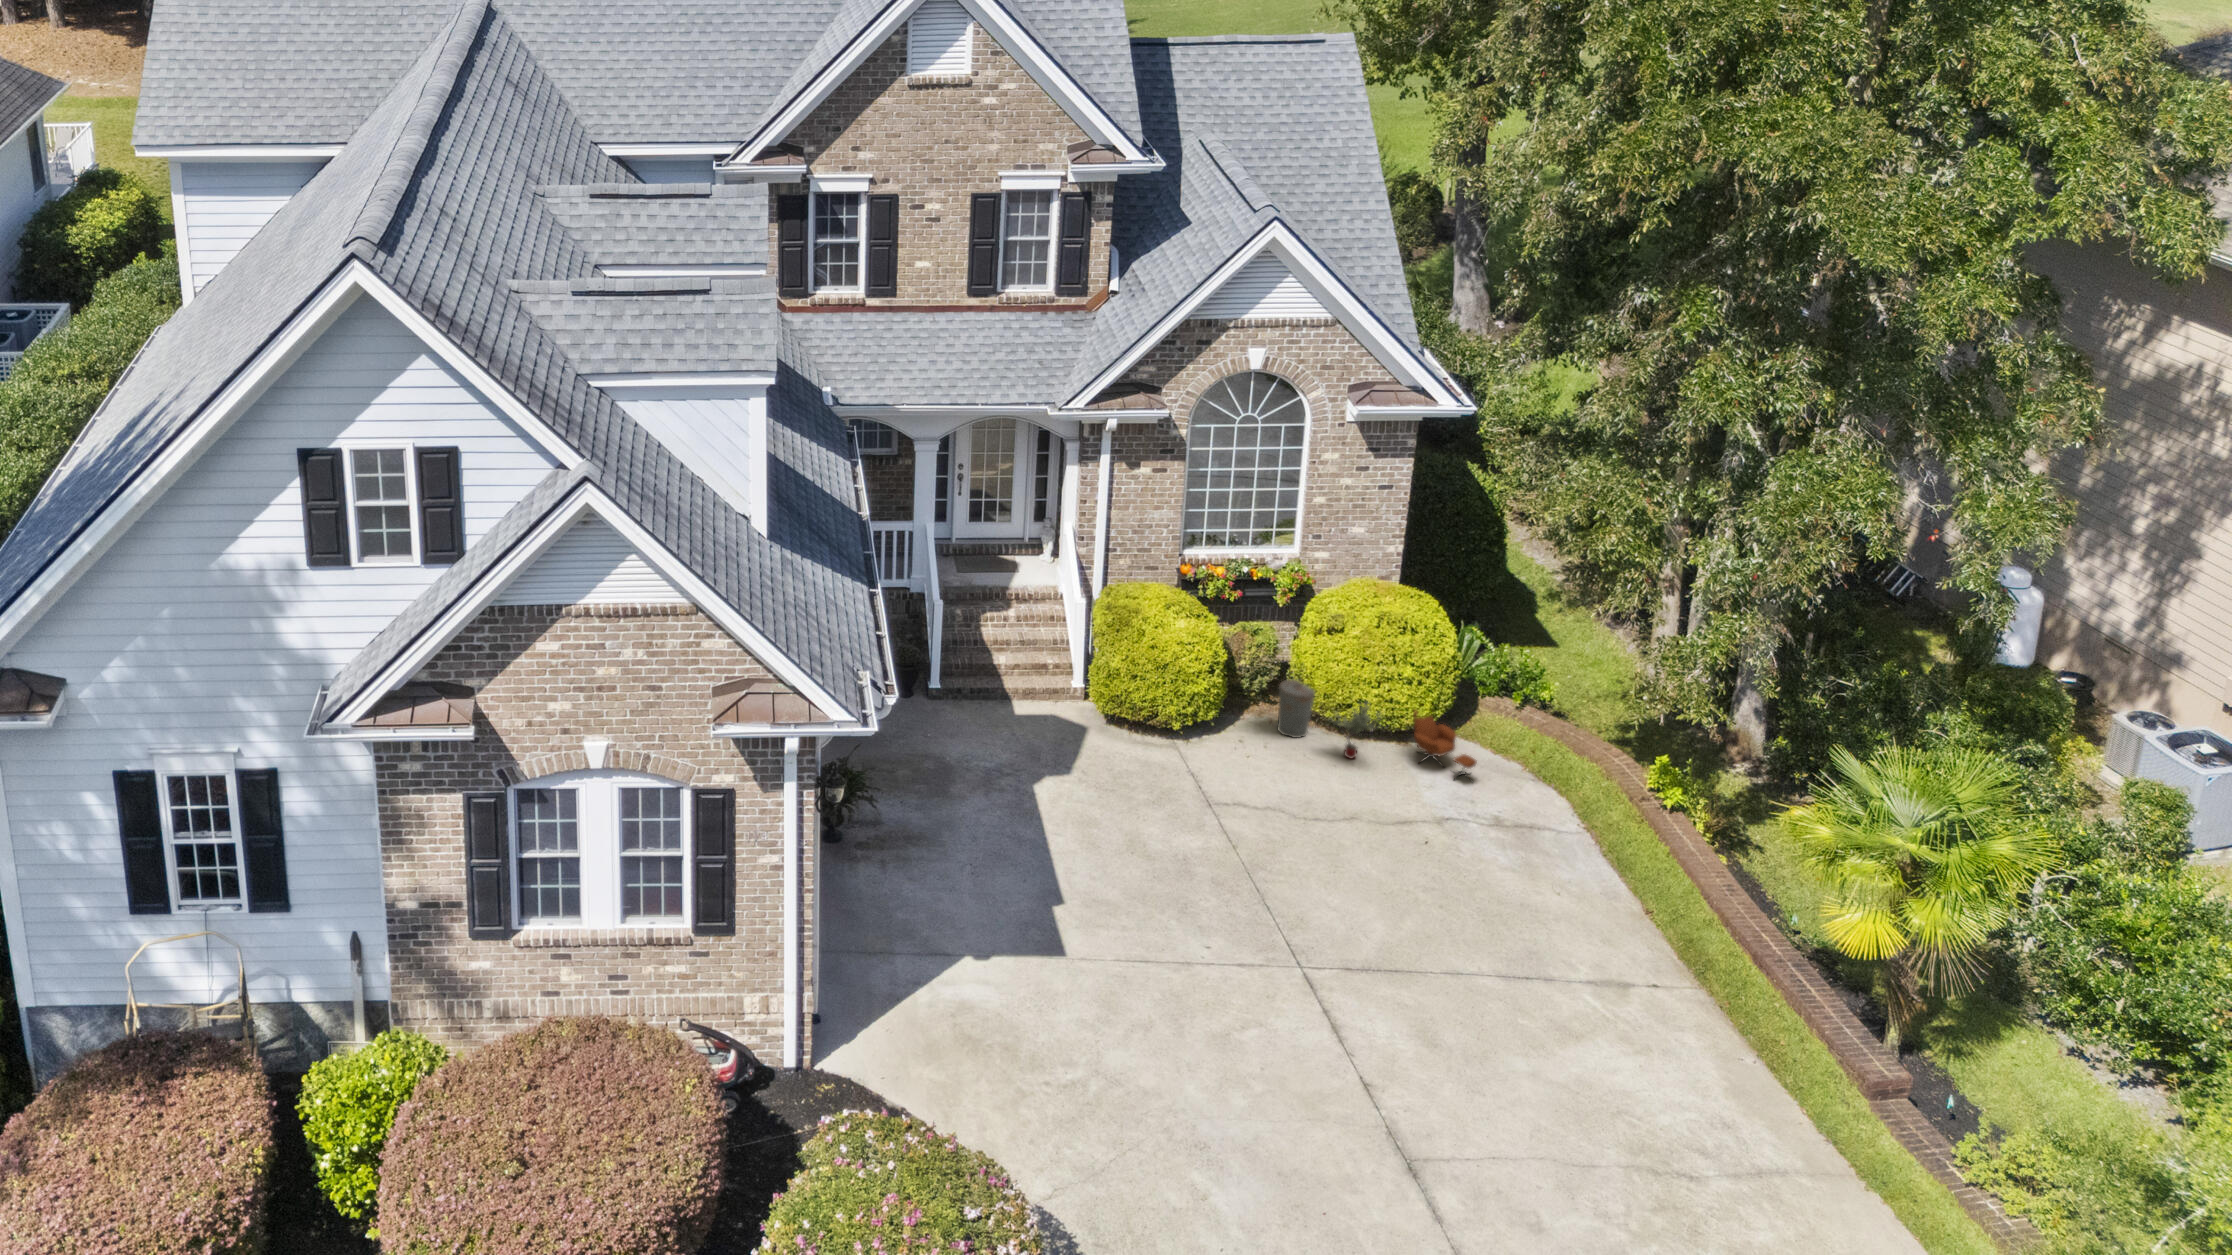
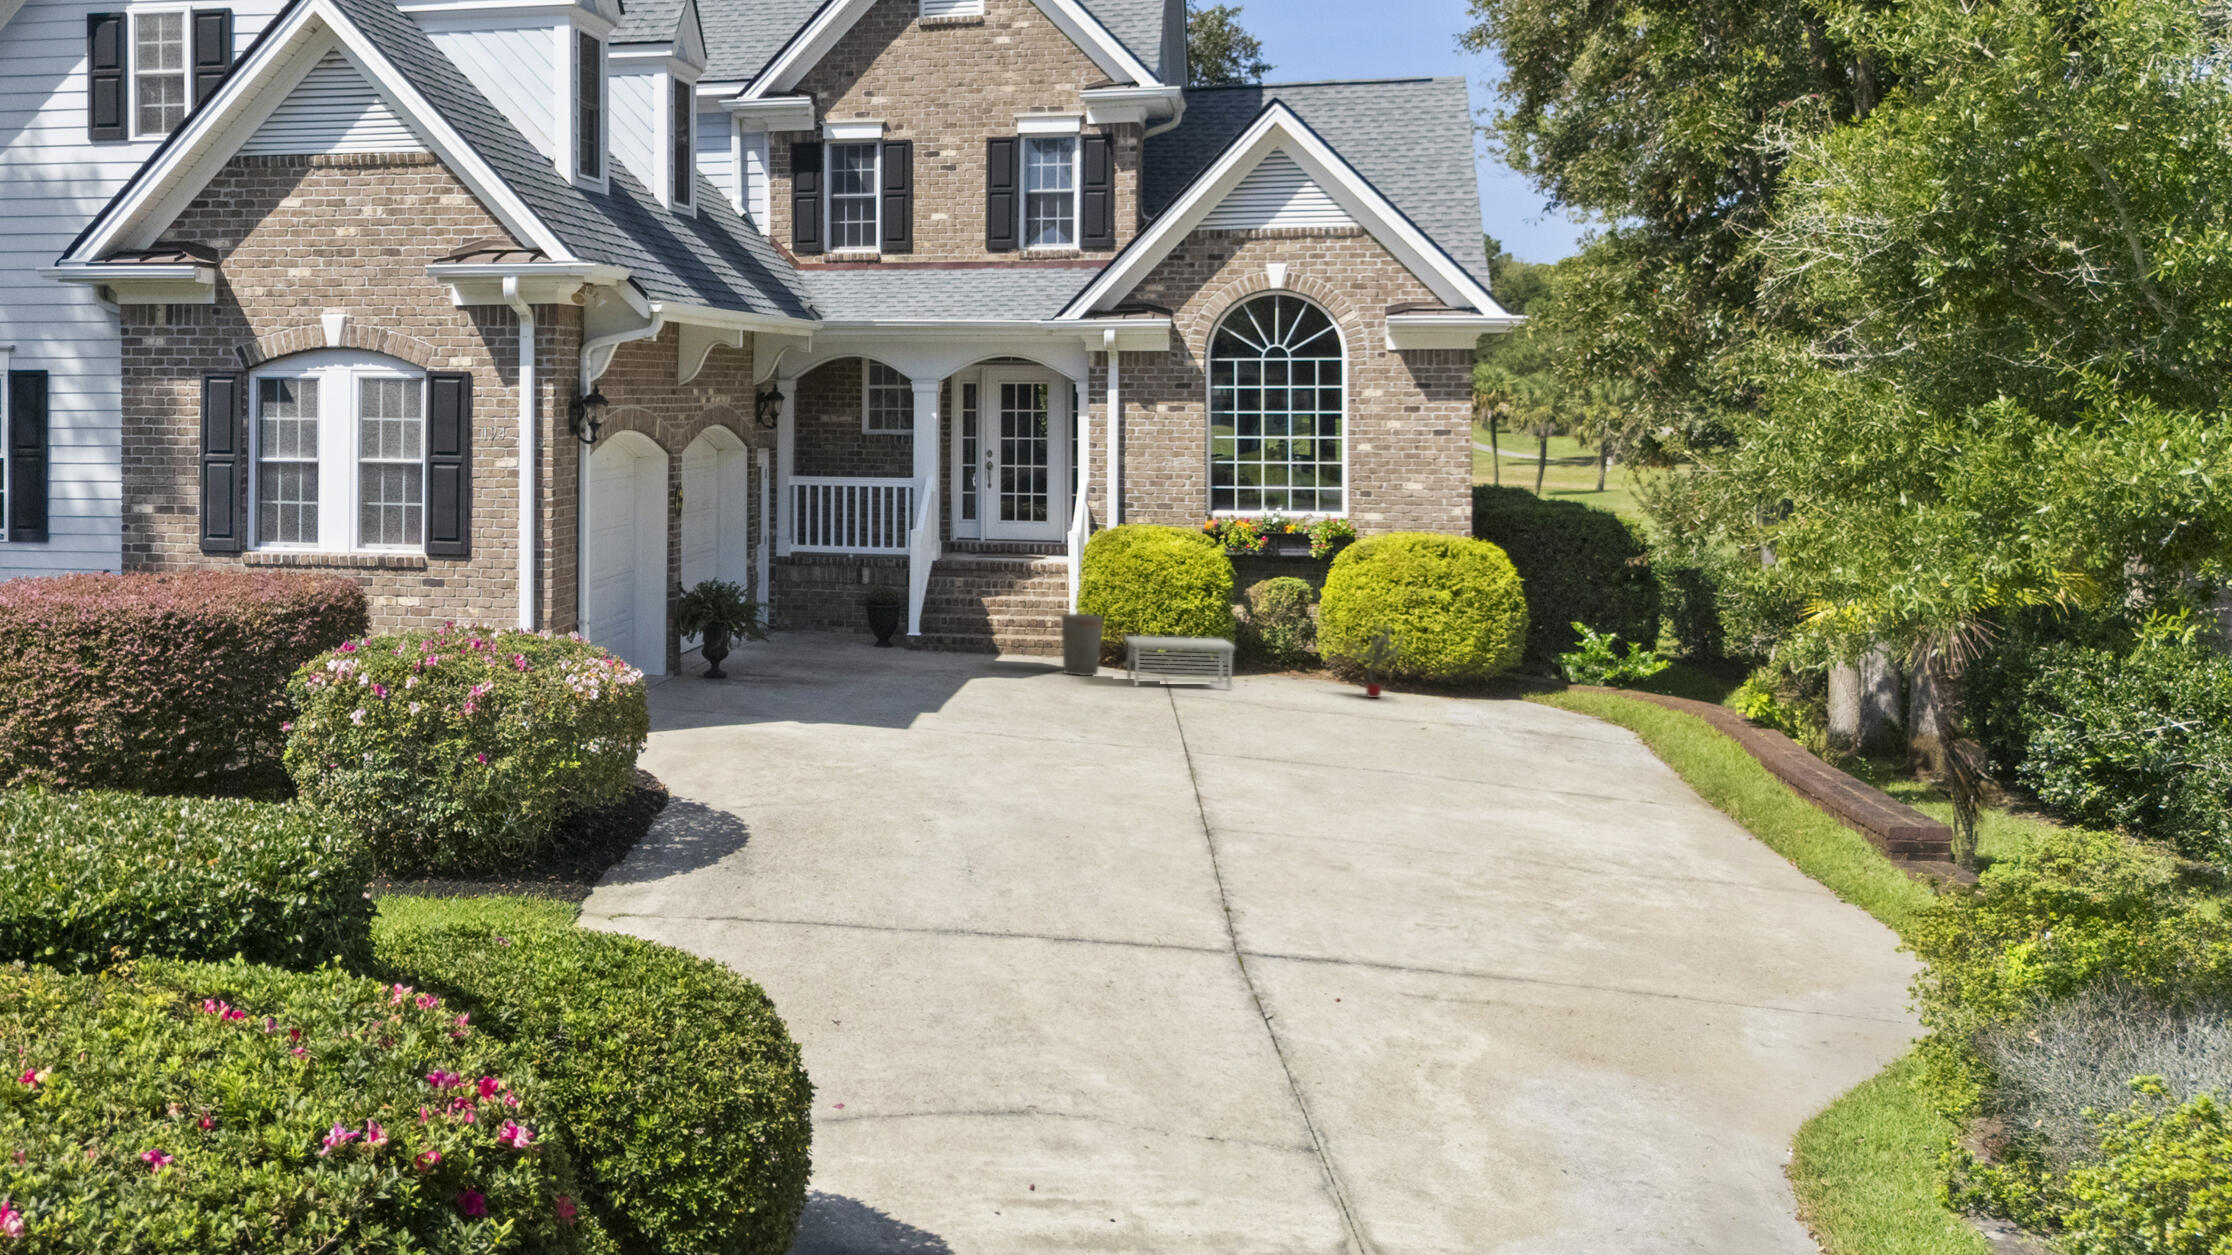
trash can: present [1278,679,1315,738] -> present [1061,612,1103,676]
storage bench: none [1145,707,1245,769] -> present [1124,636,1235,690]
lounge chair: present [1413,710,1476,775] -> none [1449,638,1522,715]

